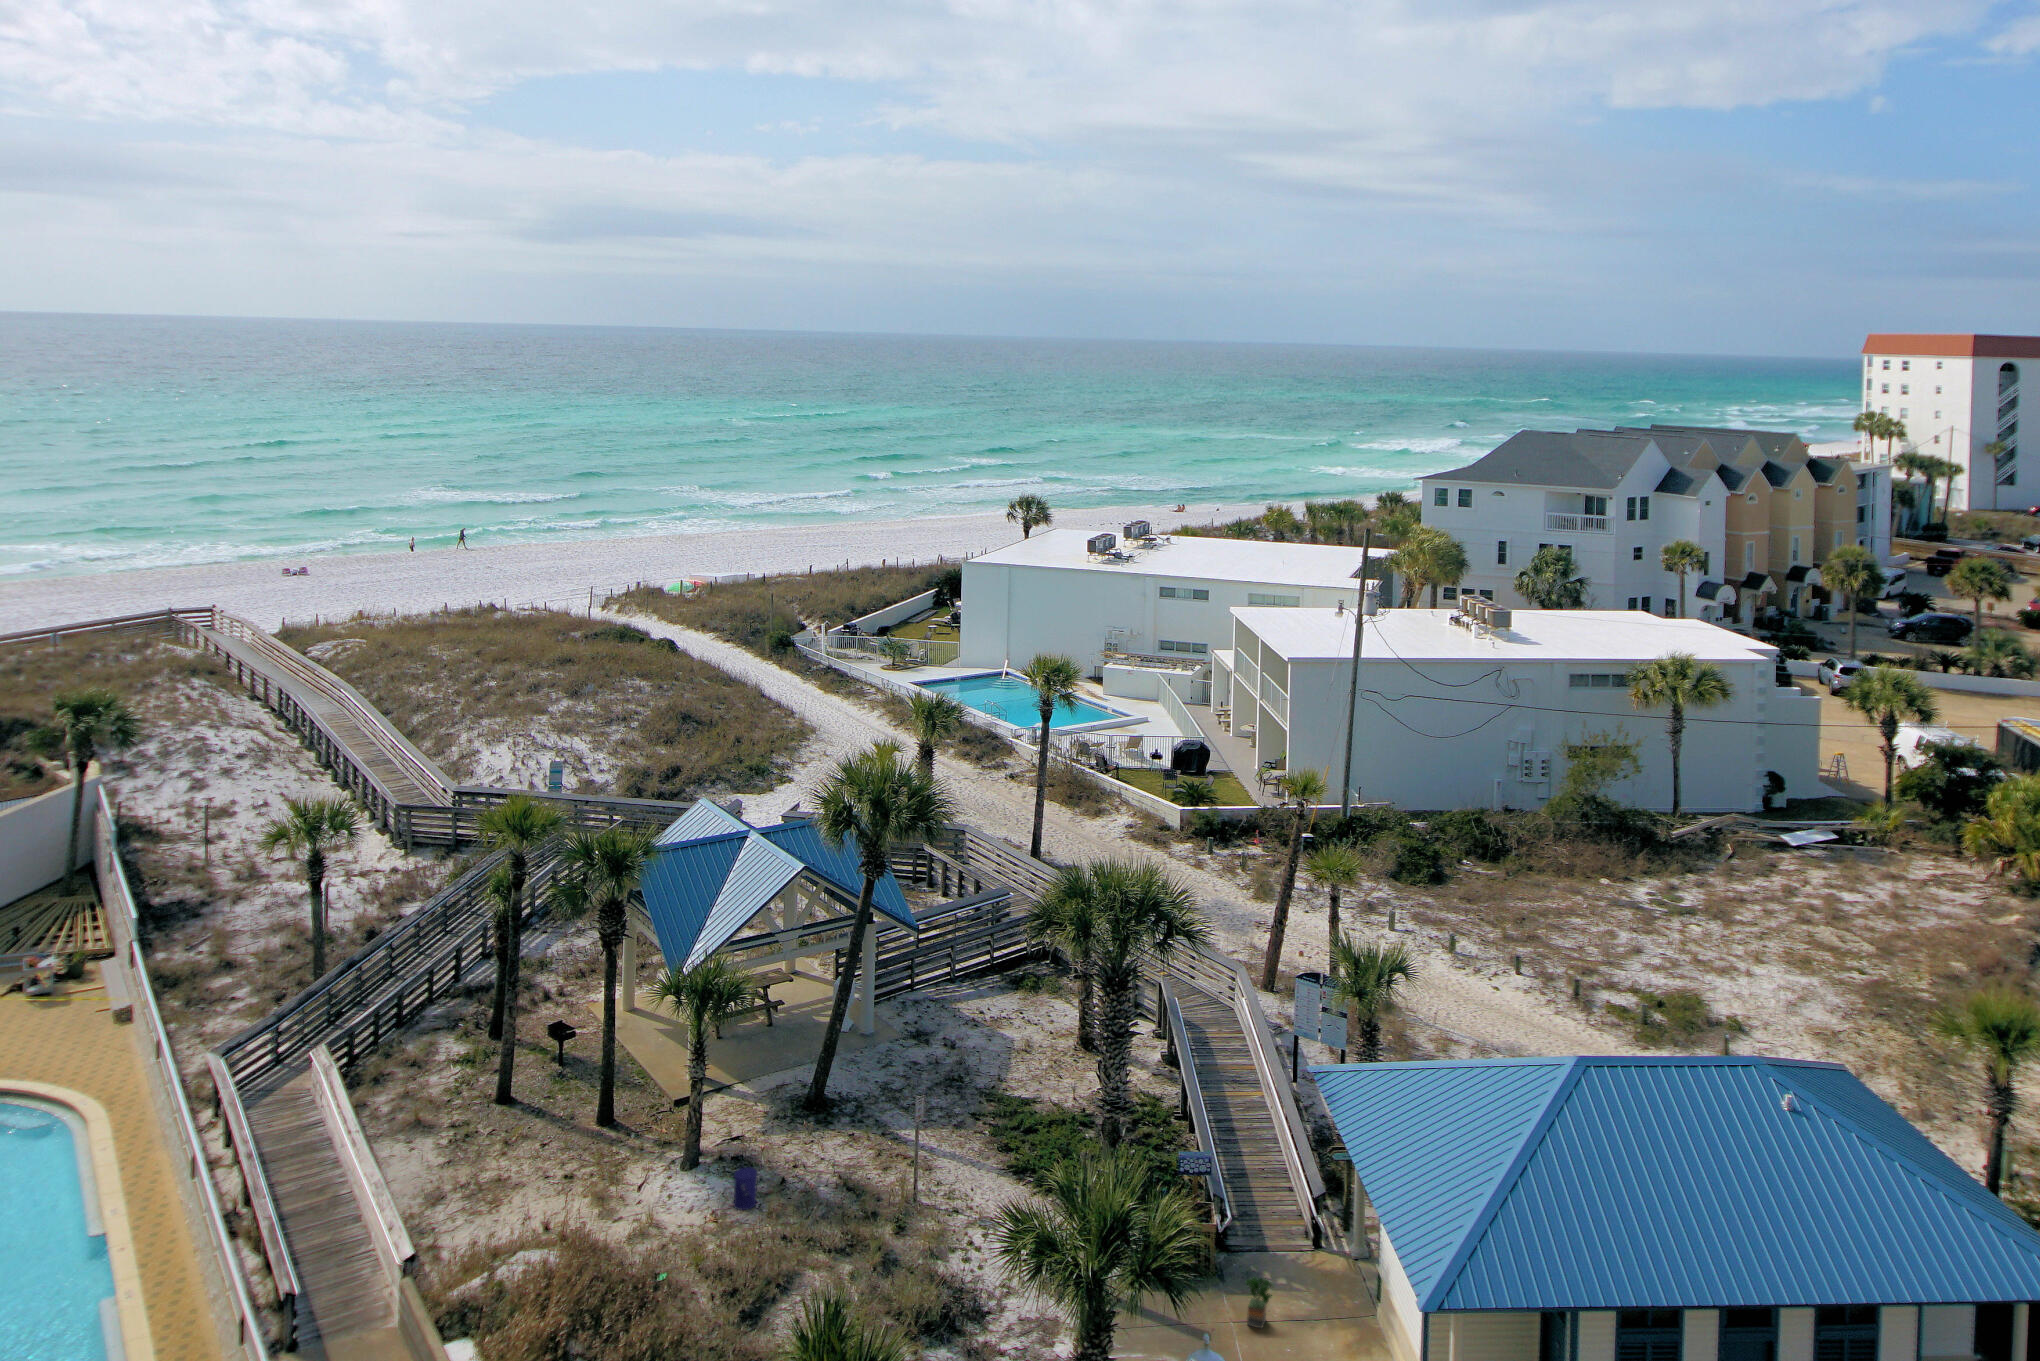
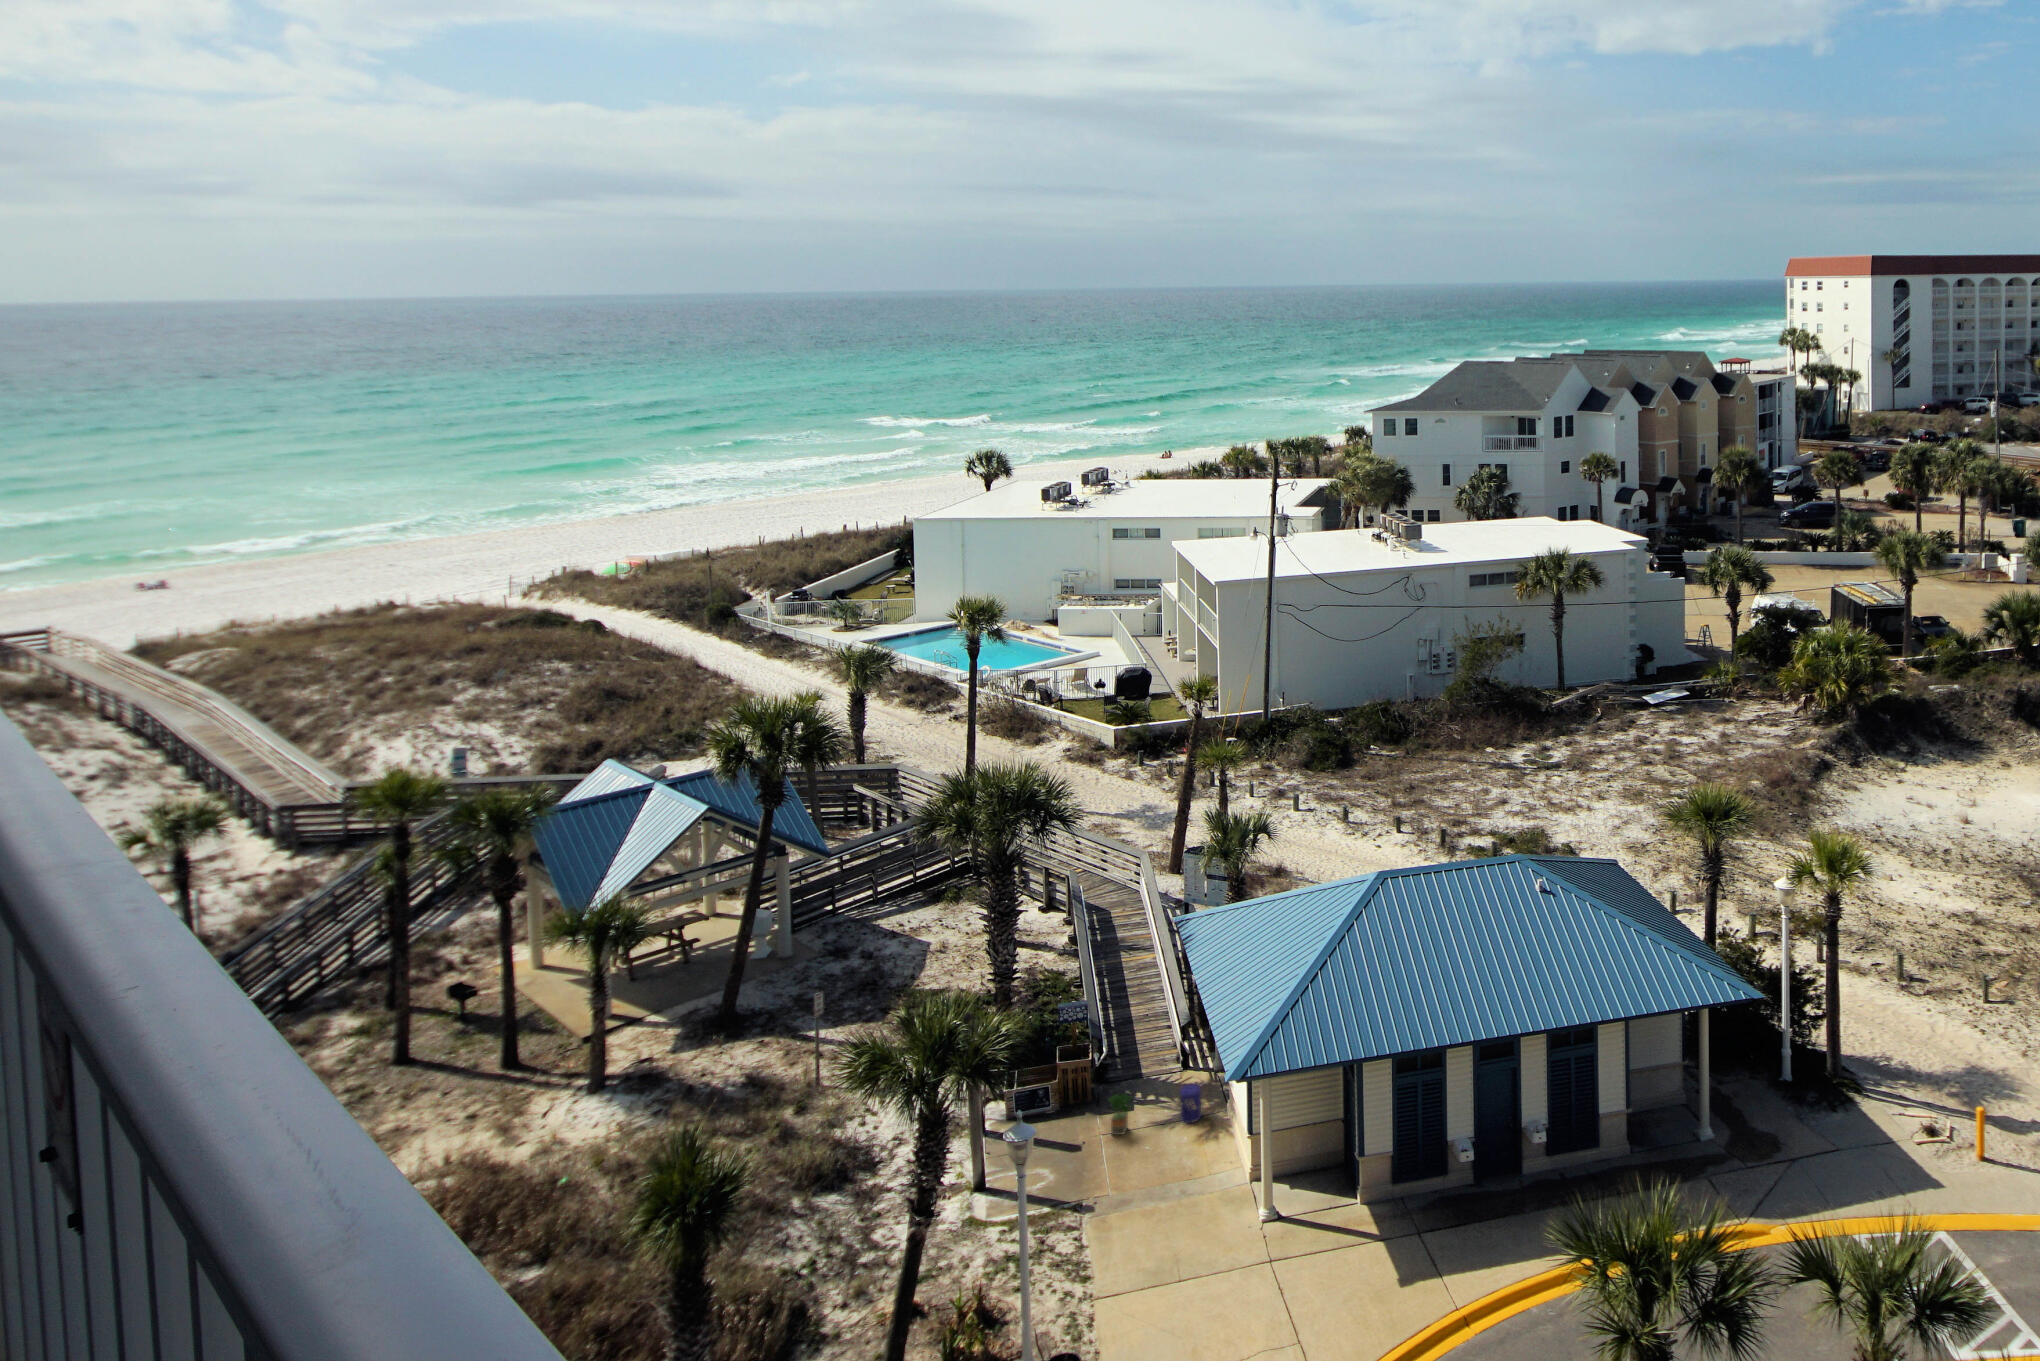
waste bin: present [733,1167,757,1210] -> present [1180,1084,1201,1123]

